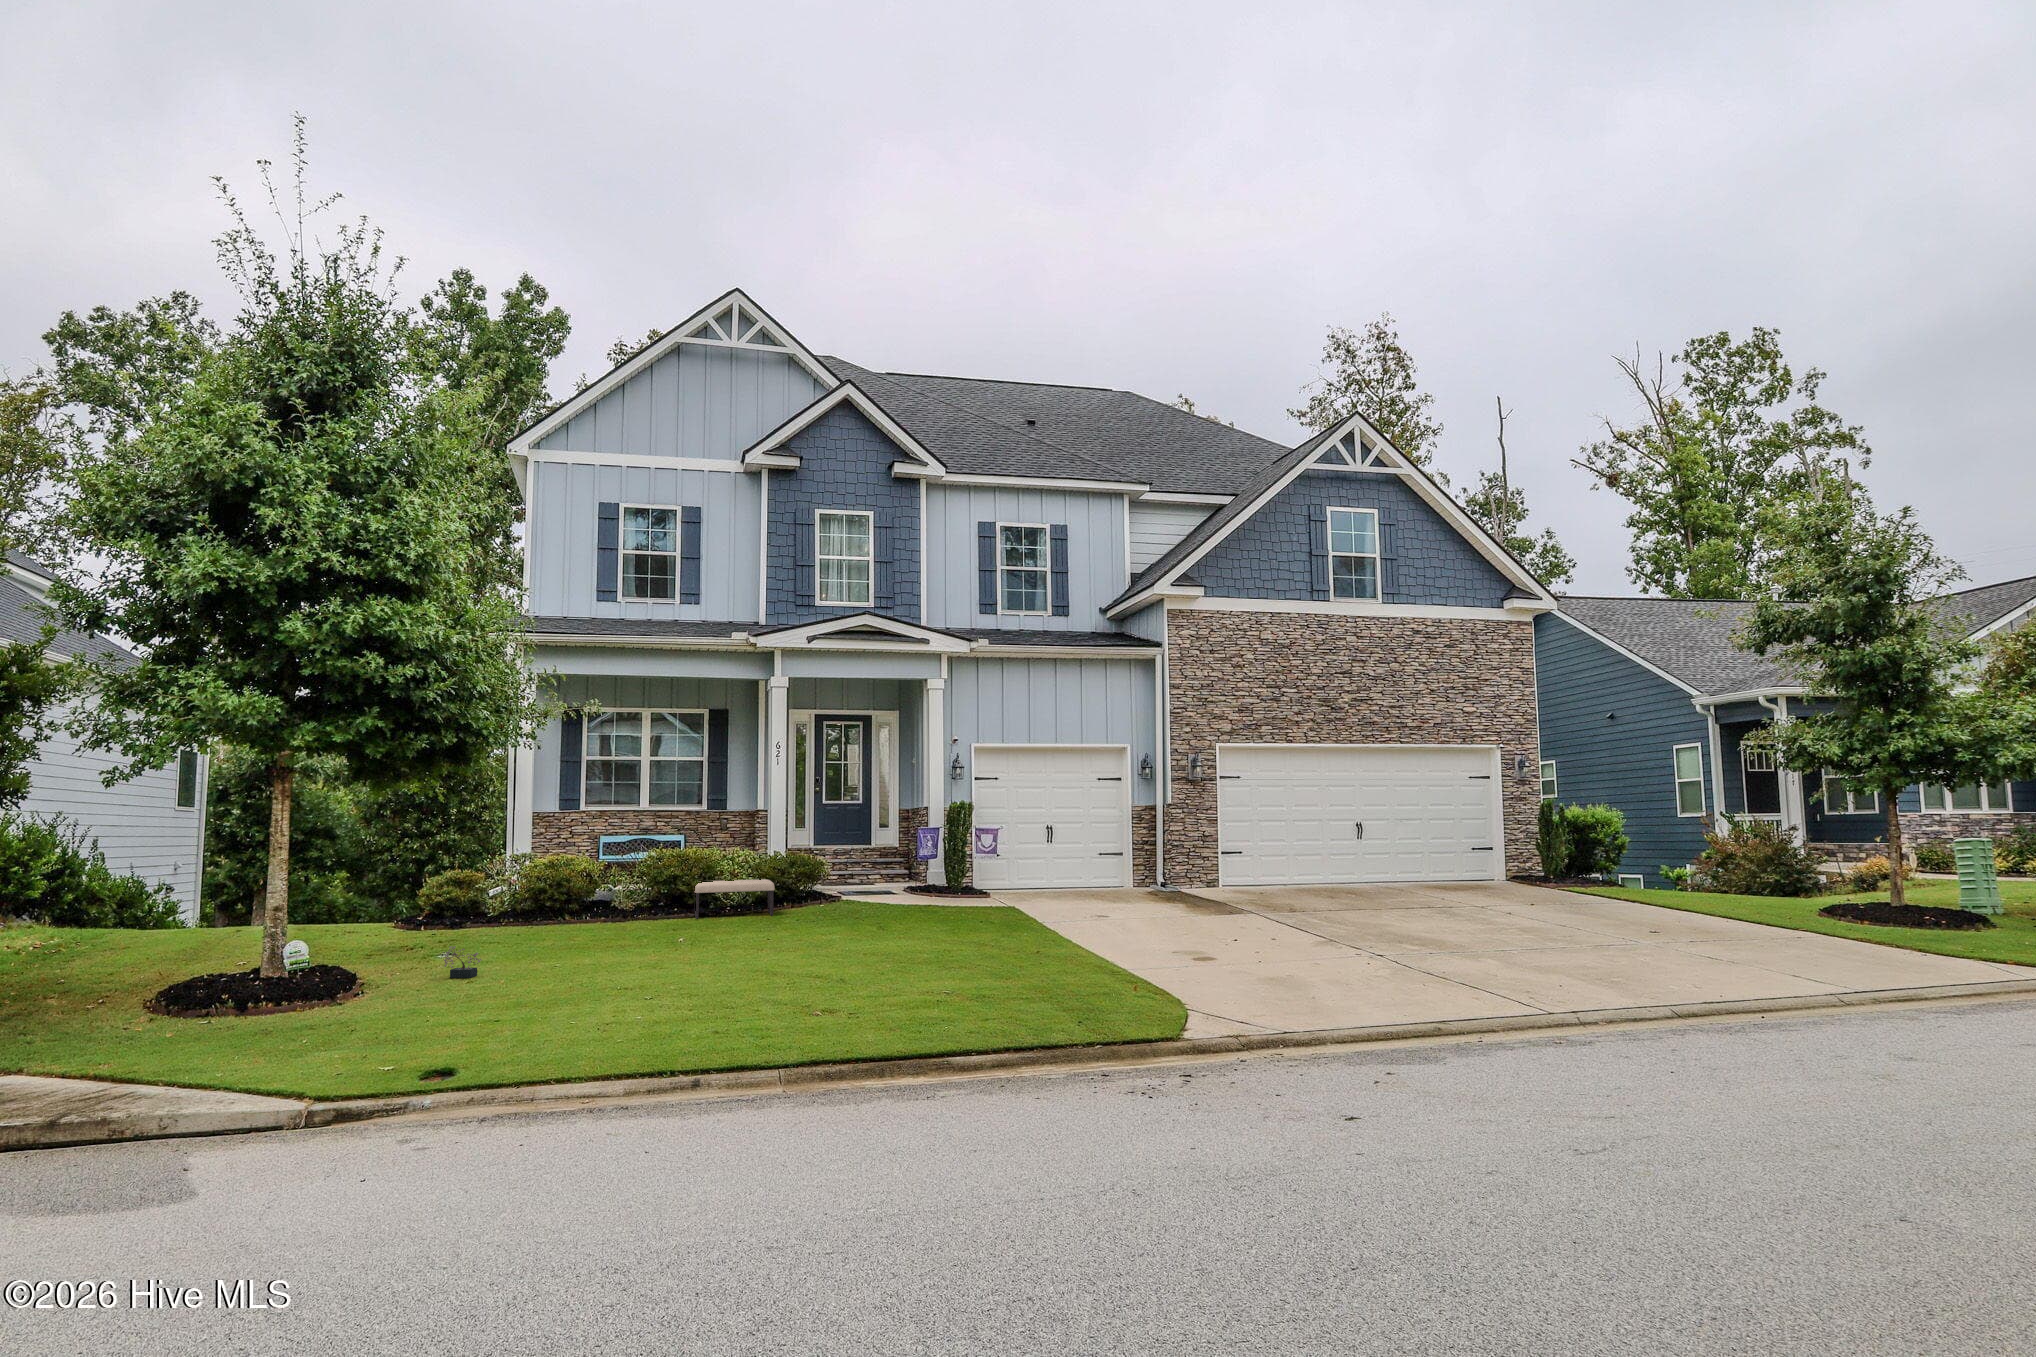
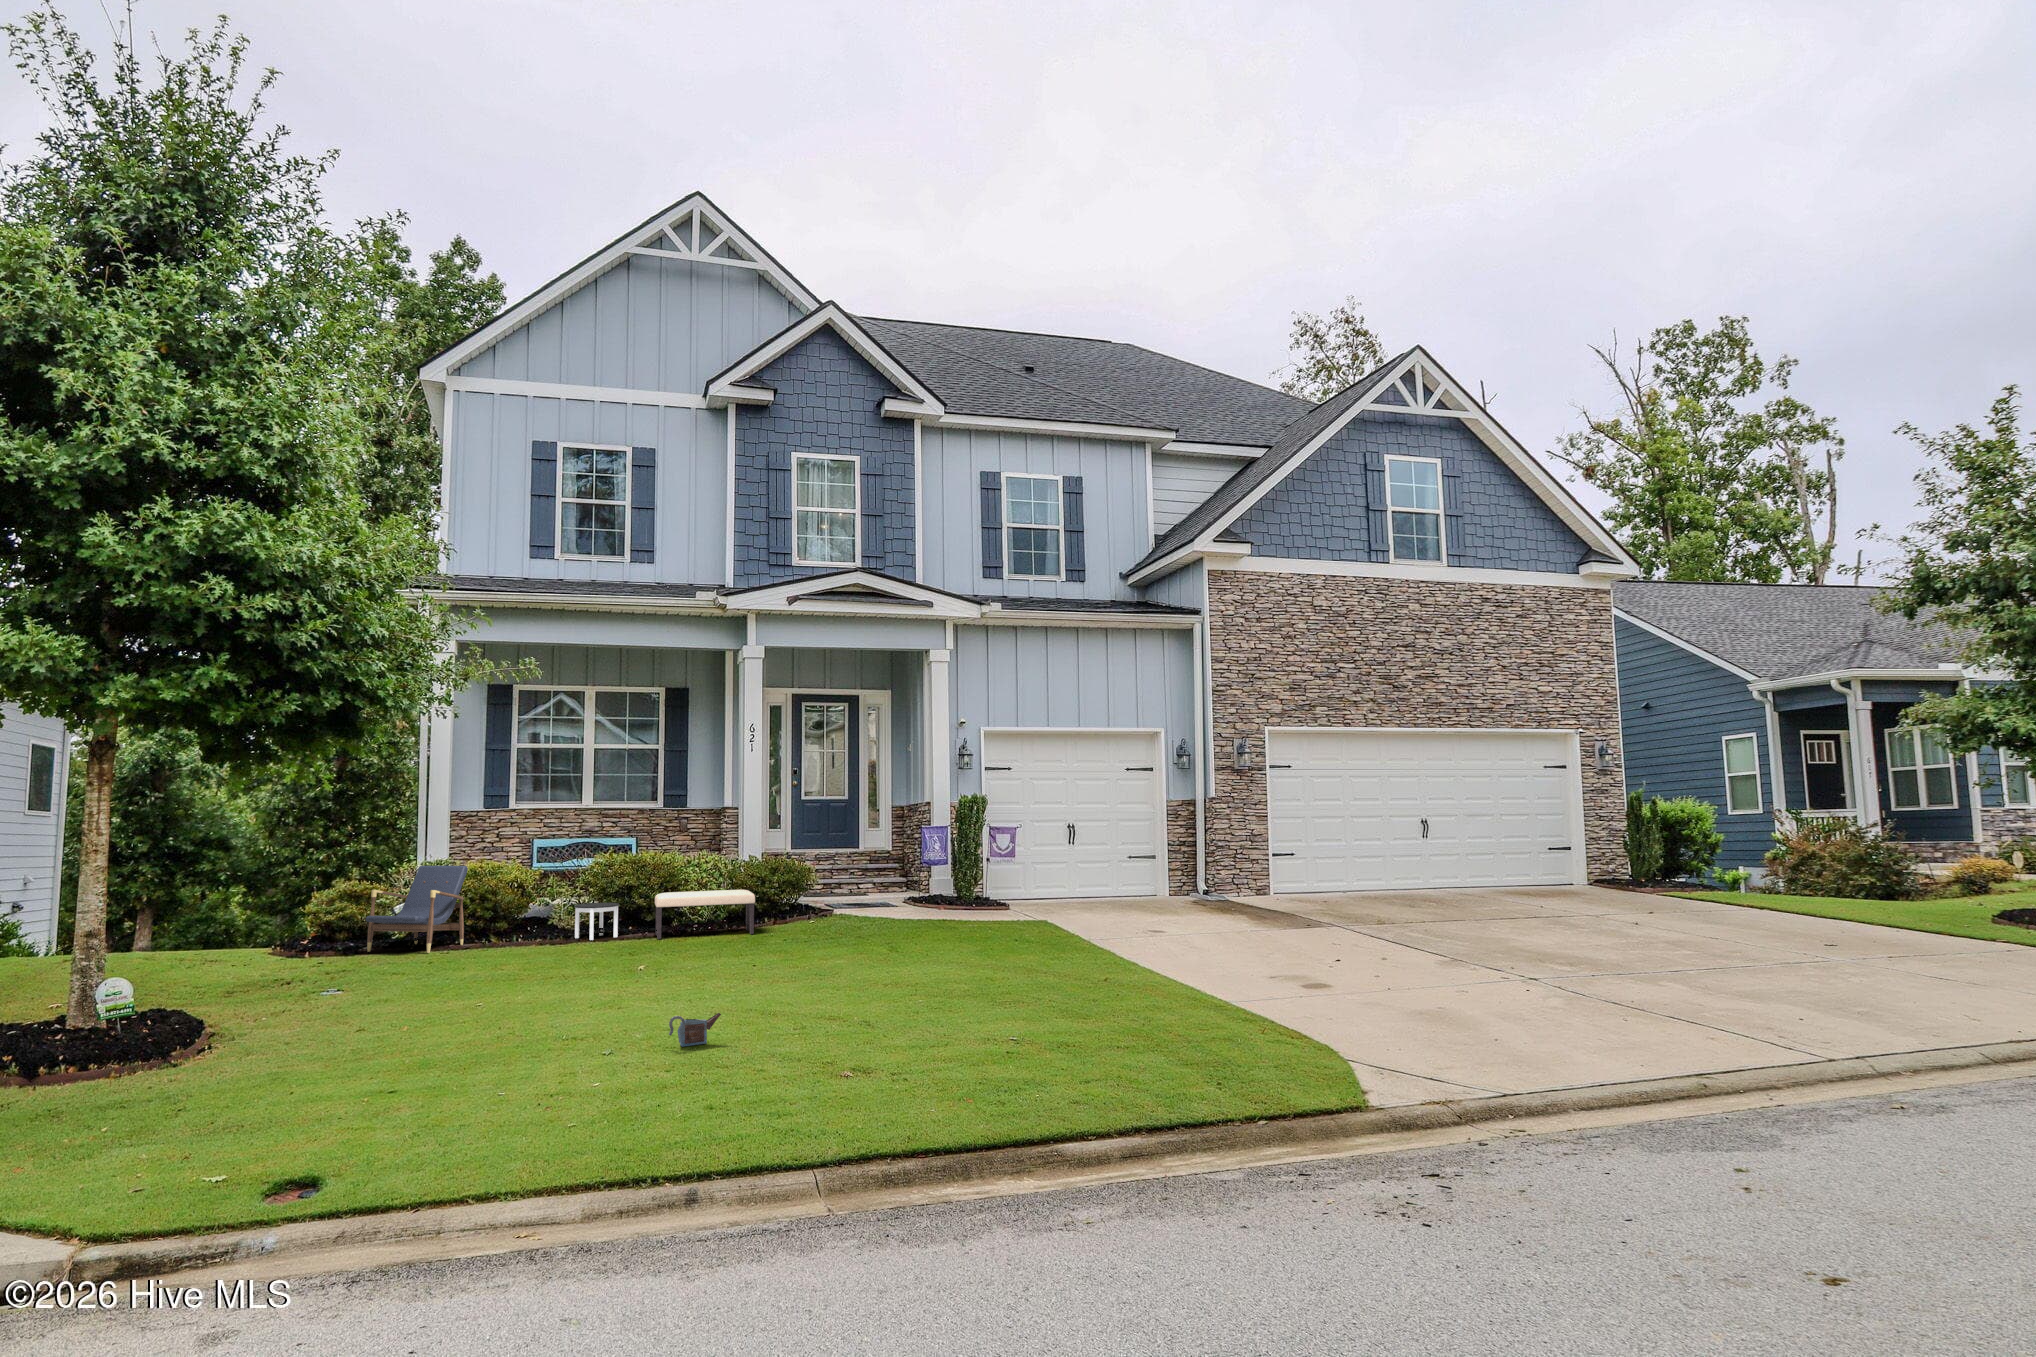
lounge chair: none [467,858,546,927] -> present [366,866,468,953]
round table: none [630,889,666,919] -> present [574,903,619,940]
decorative plant: present [444,946,481,978] -> none [323,982,378,1026]
watering can: none [692,971,731,995] -> present [669,1013,721,1047]

